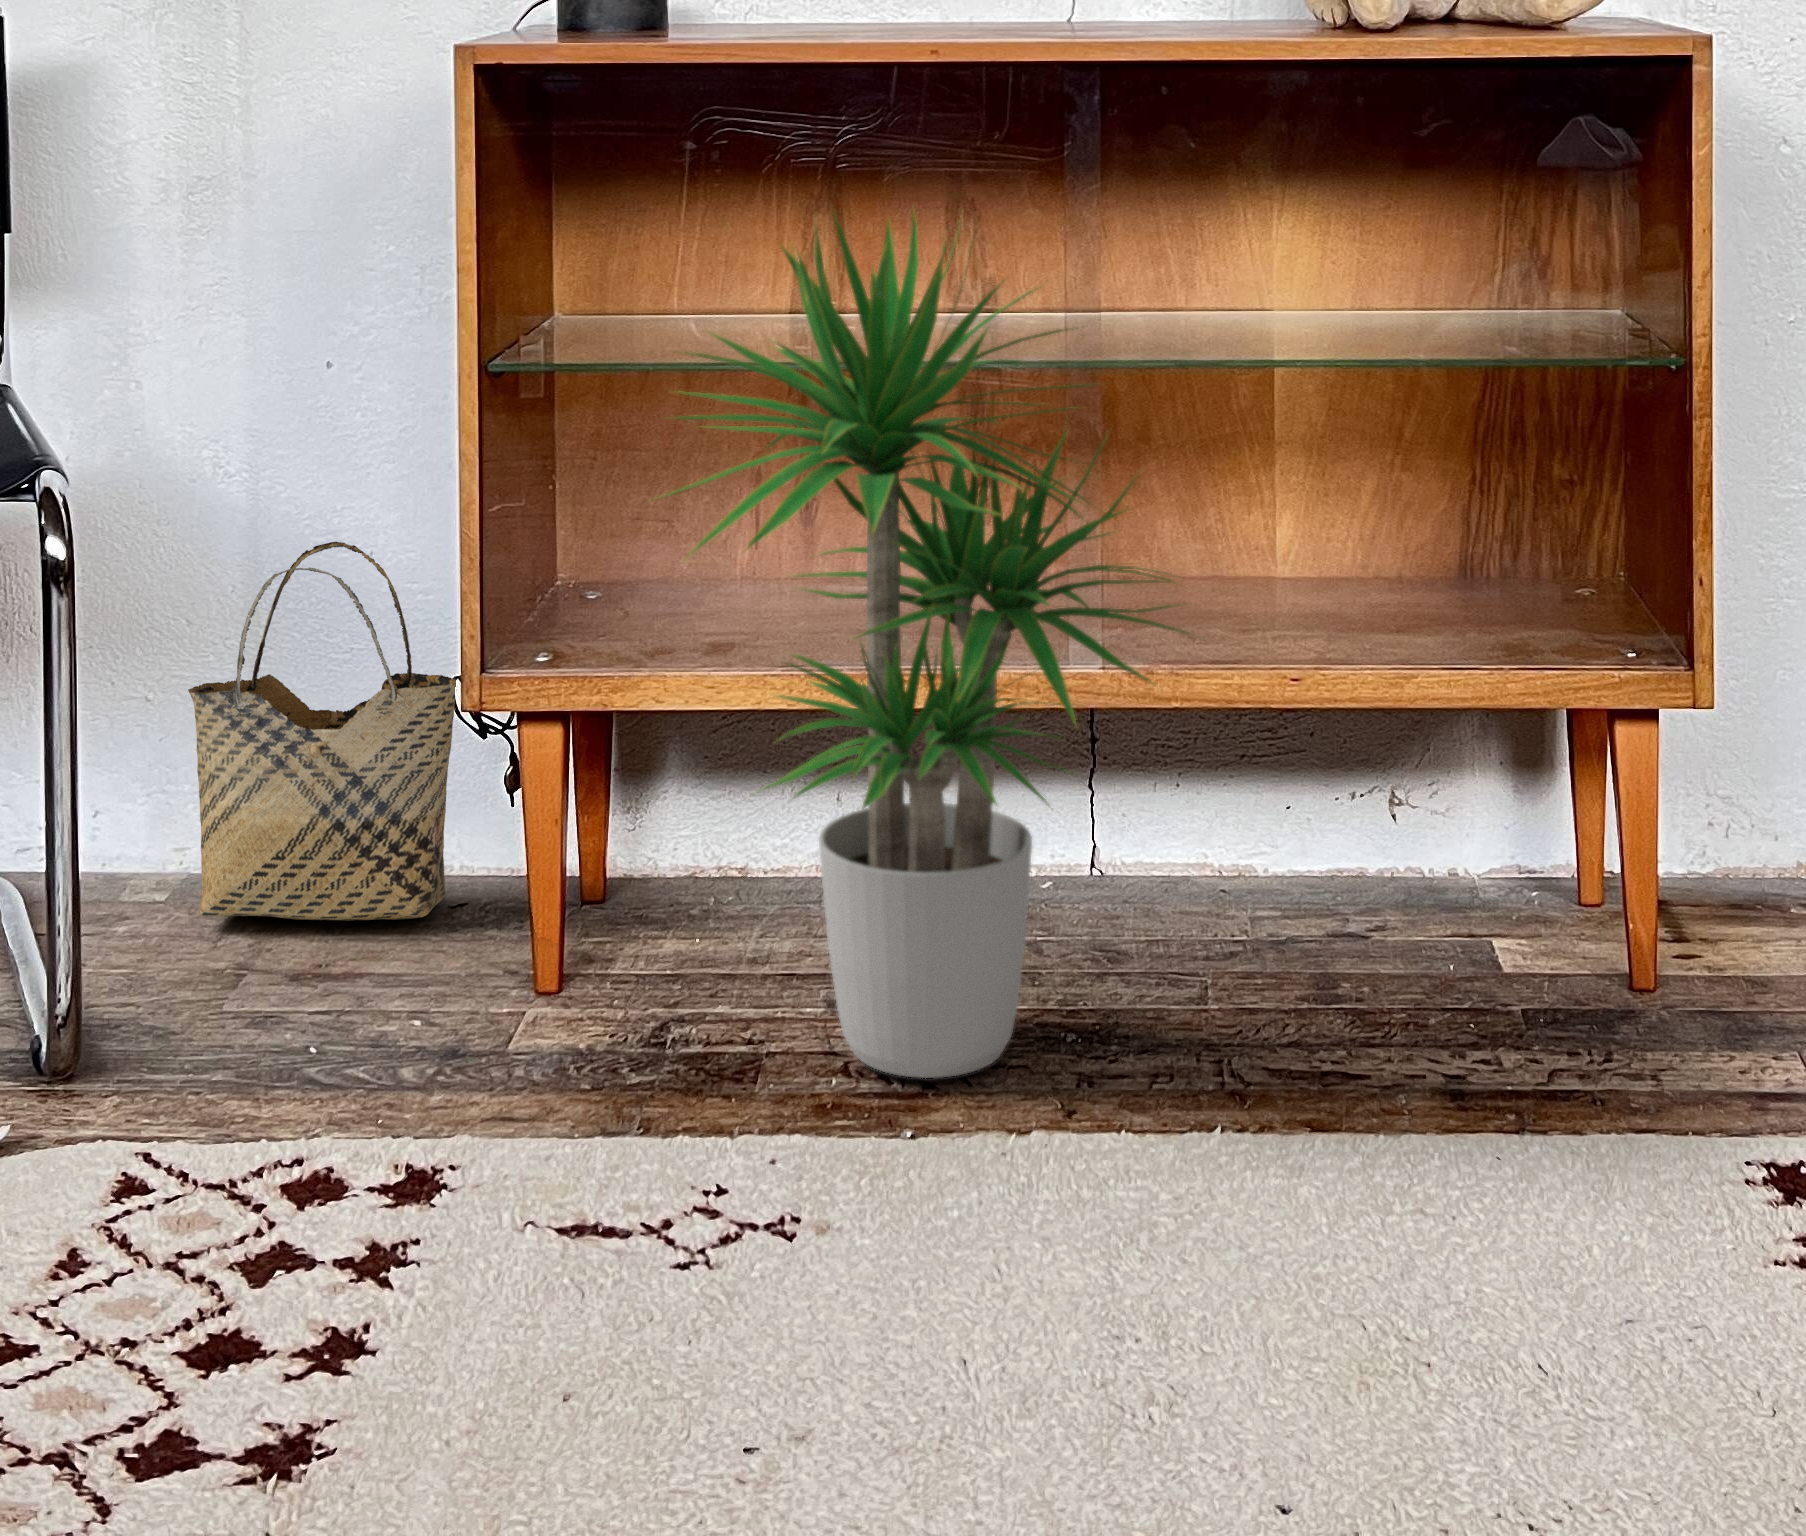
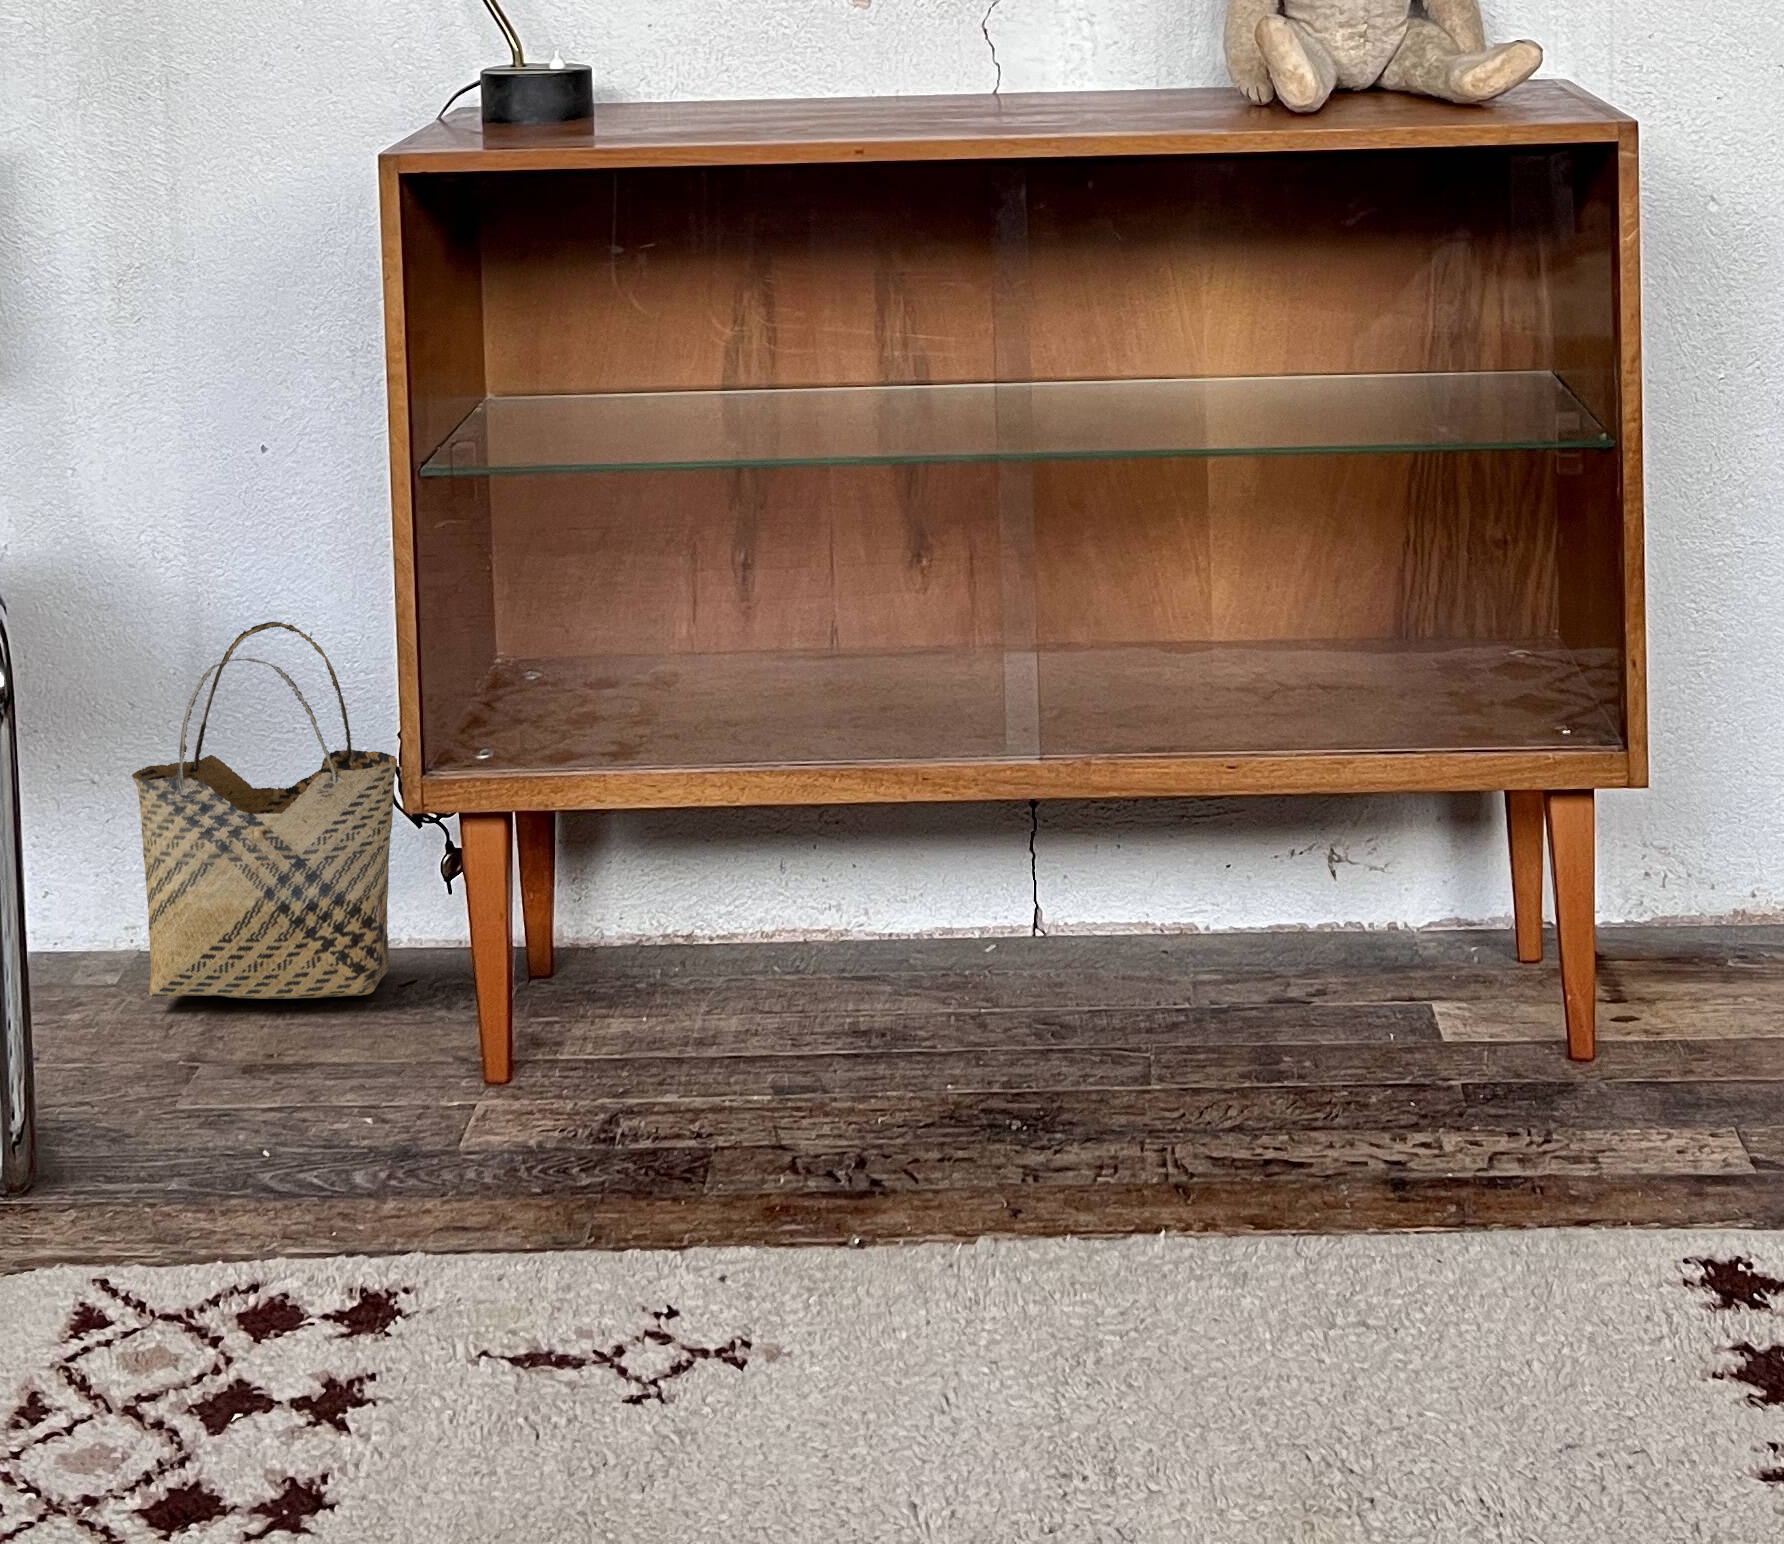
potted plant: present [659,210,1190,1078] -> none [578,300,1140,1174]

